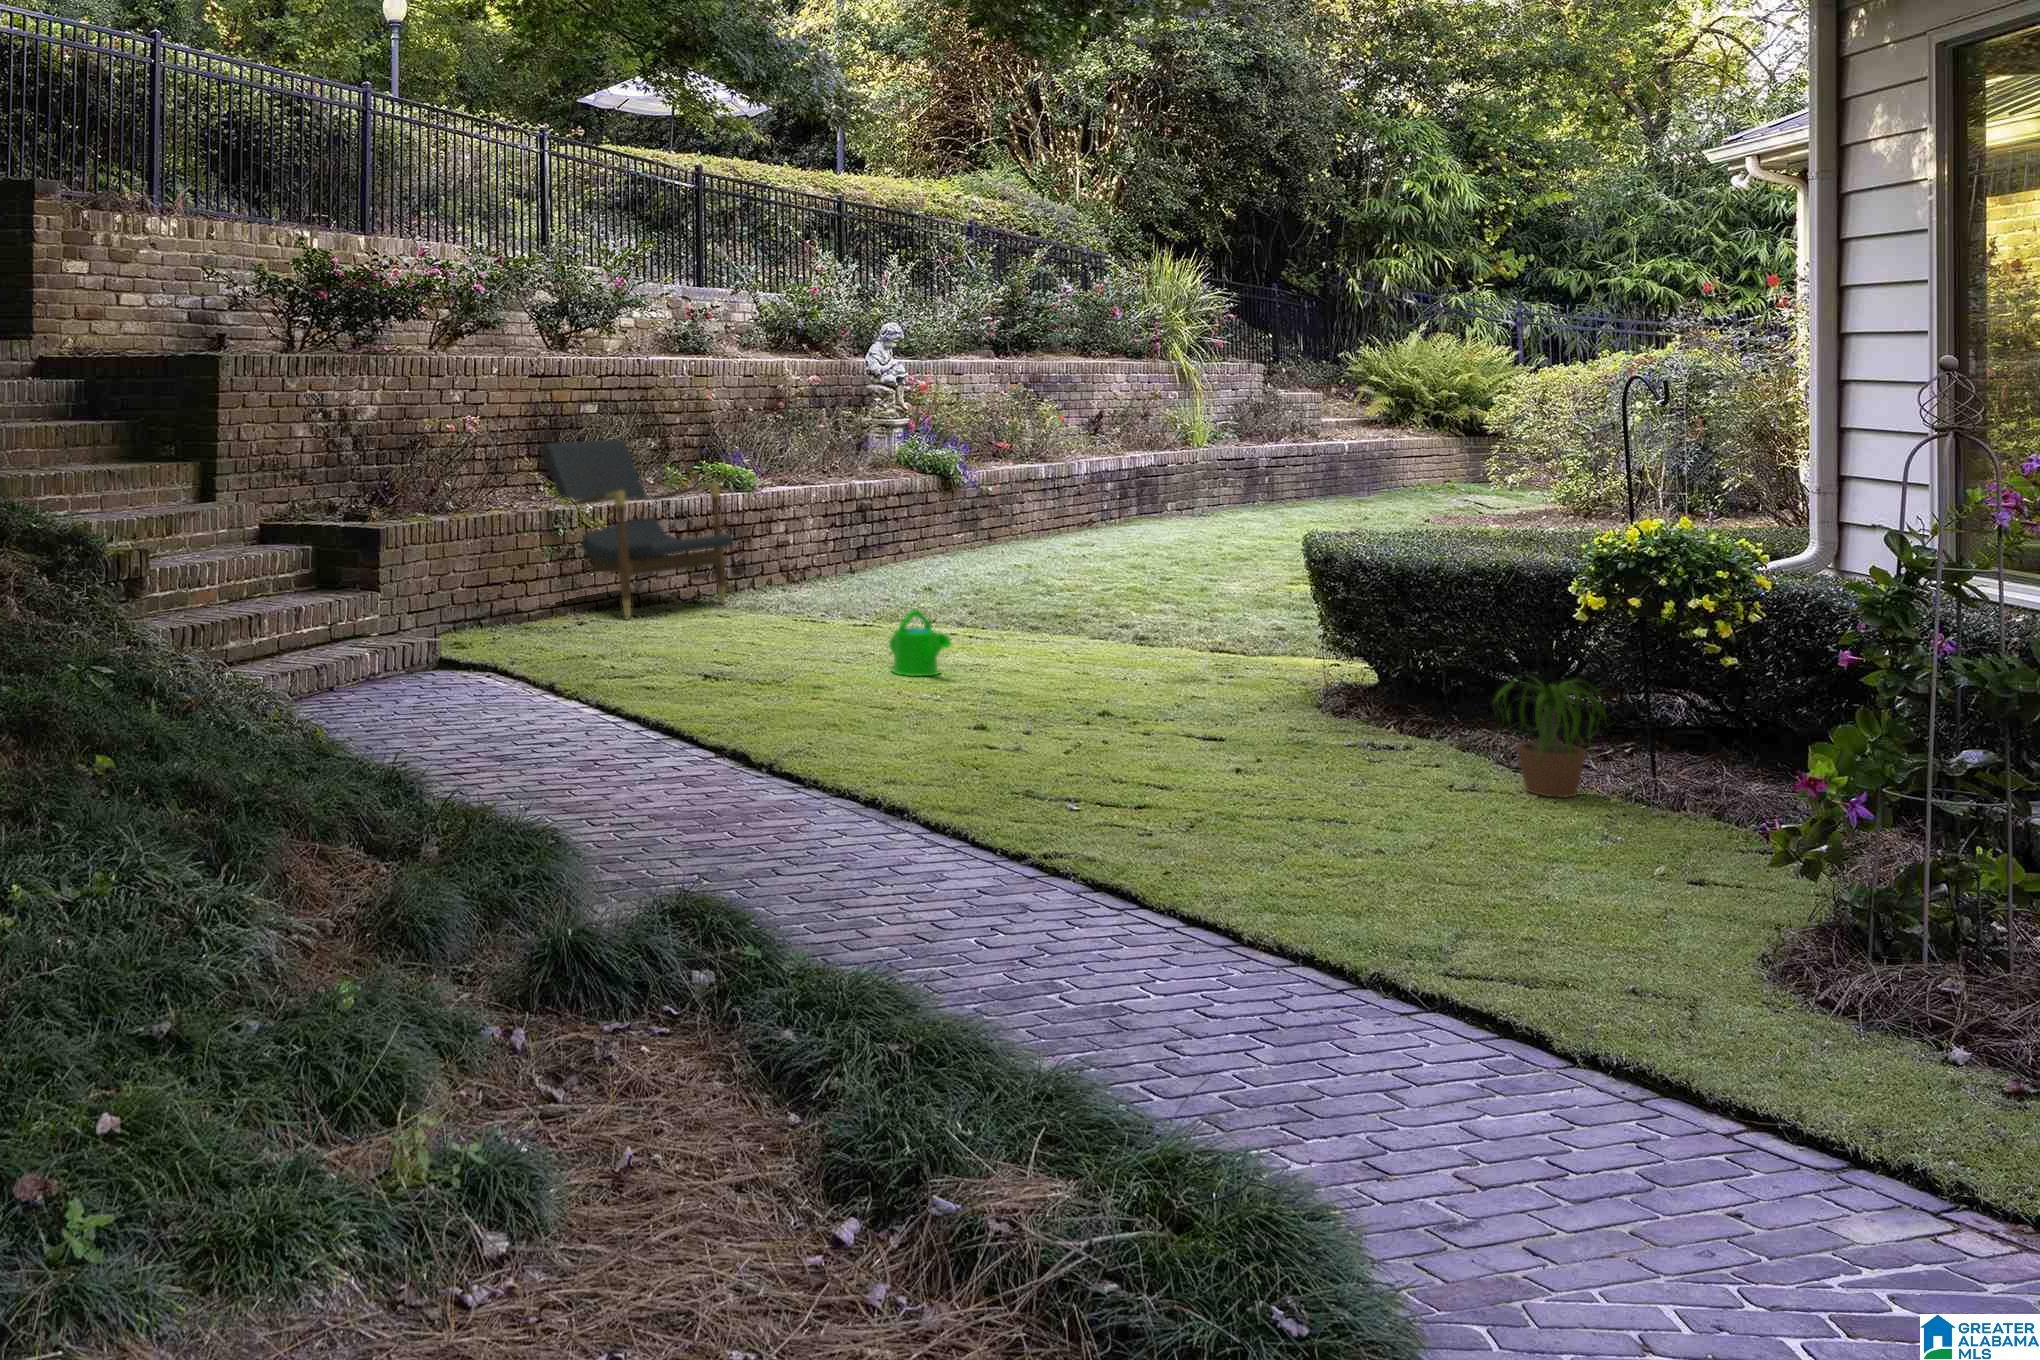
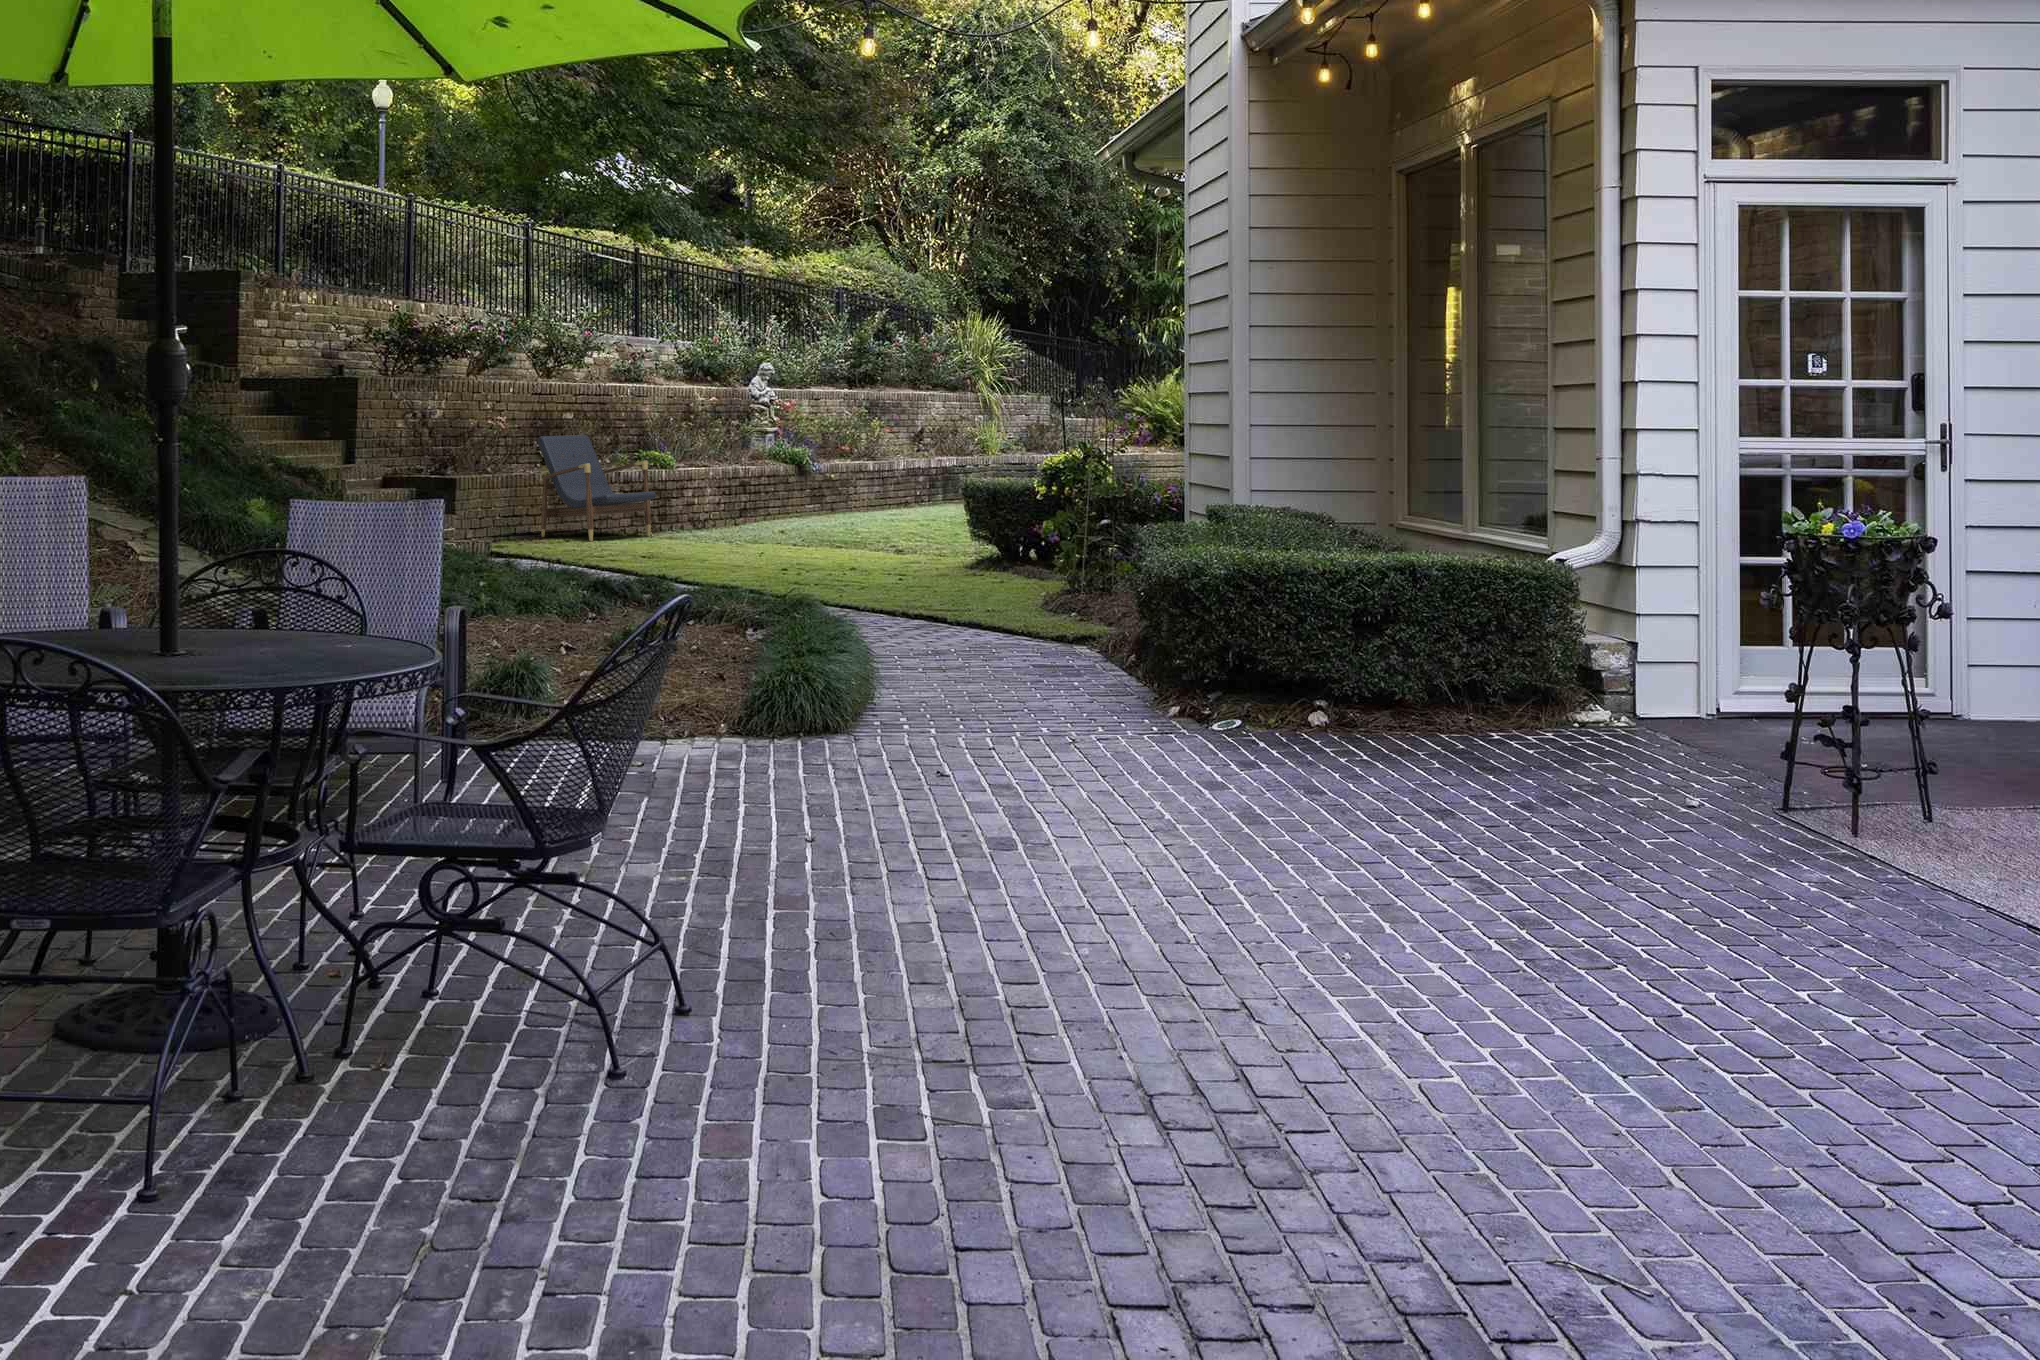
watering can: present [889,609,951,676] -> none [740,521,771,556]
potted plant: present [1494,679,1606,798] -> none [992,527,1050,580]

